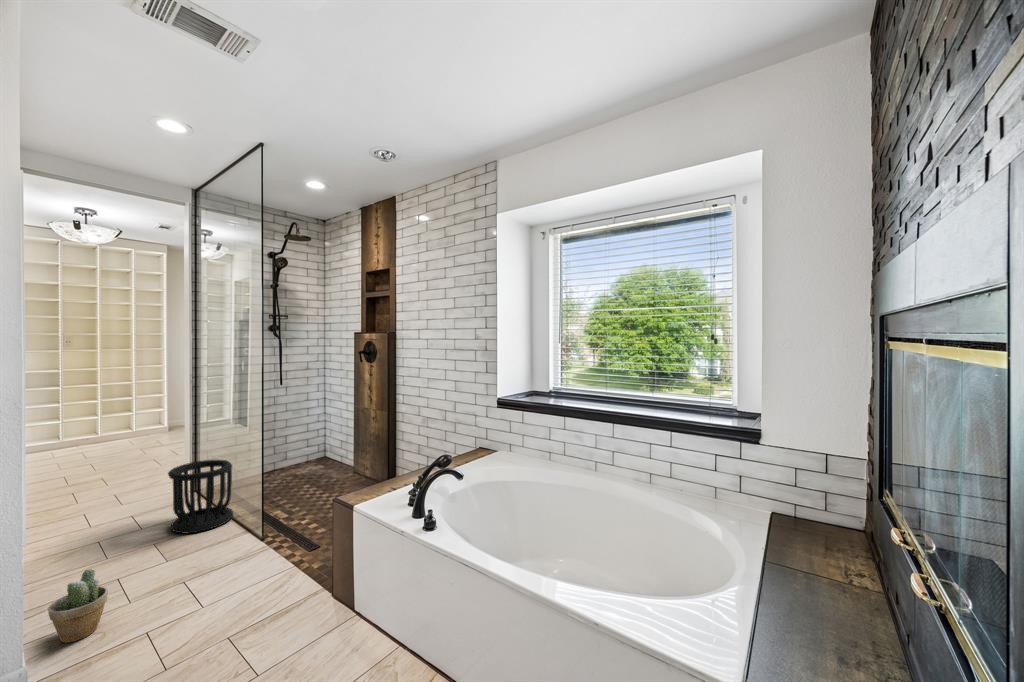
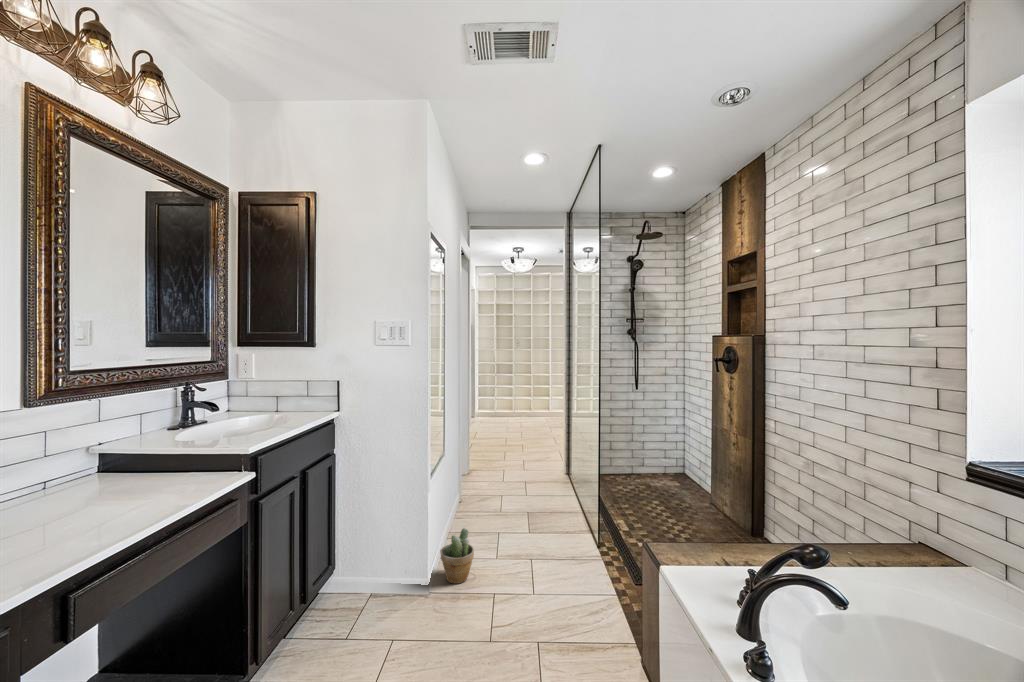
wastebasket: present [168,460,234,533] -> none [534,454,583,521]

